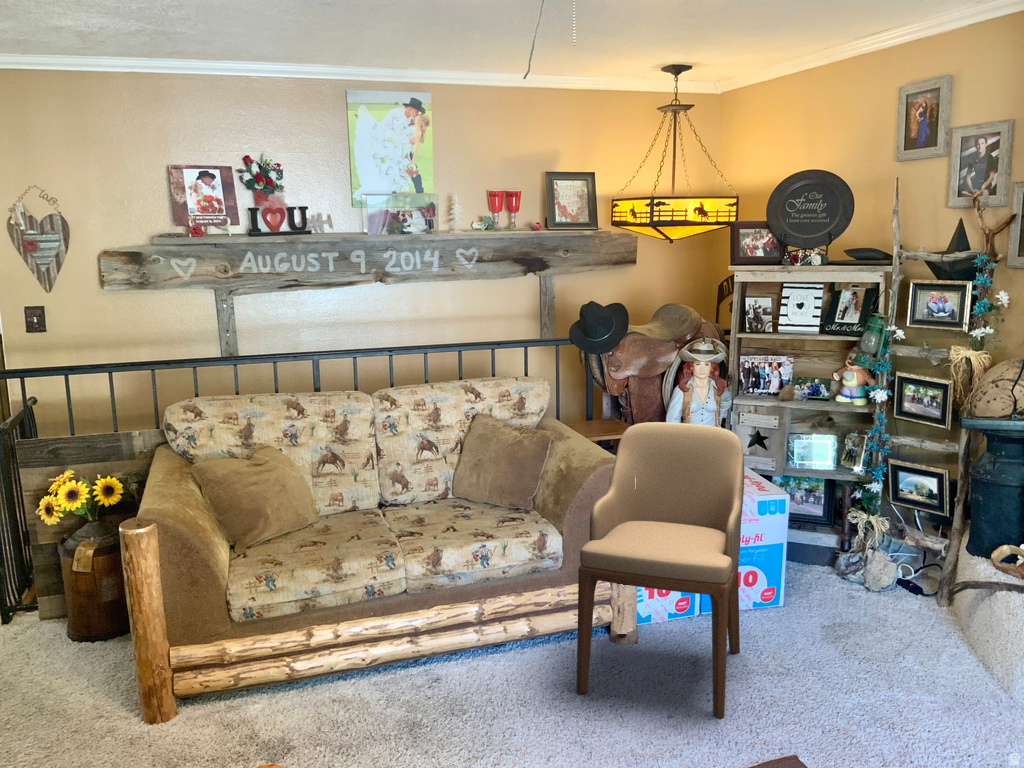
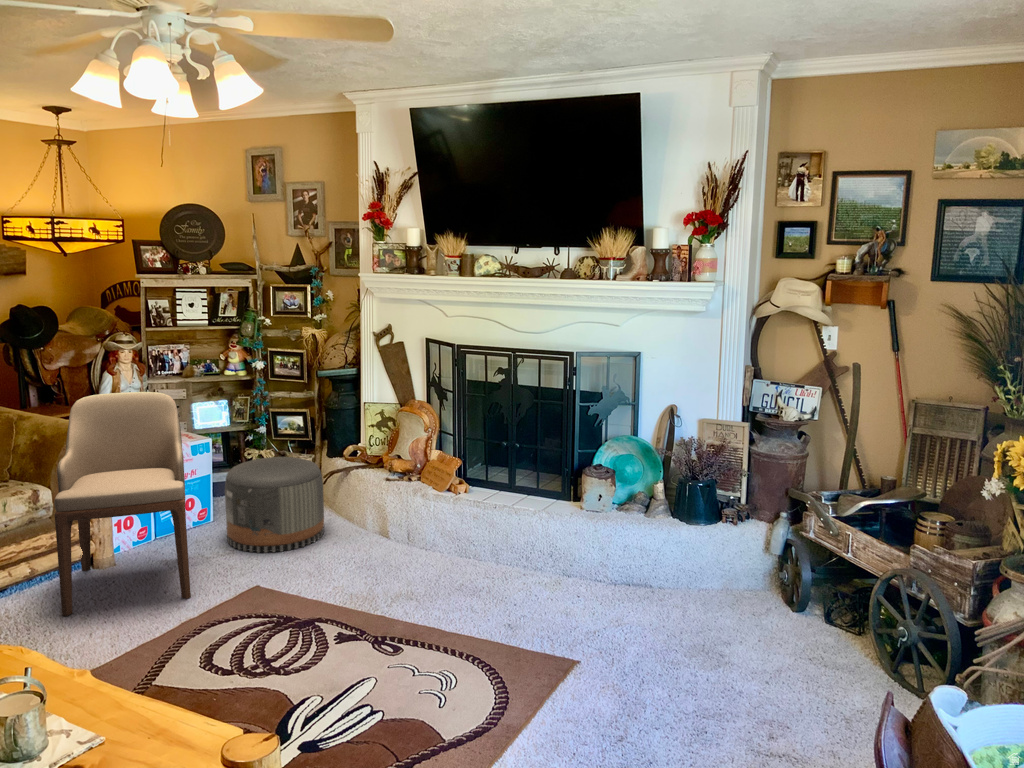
pouf: none [797,535,947,684] -> present [225,457,324,553]

